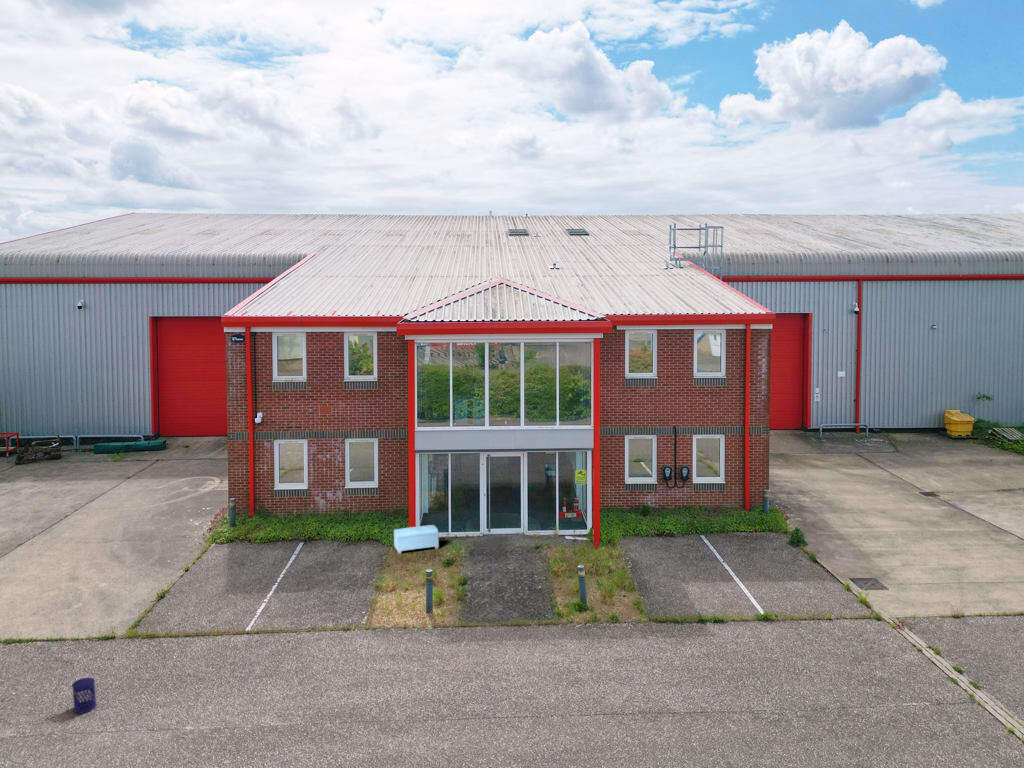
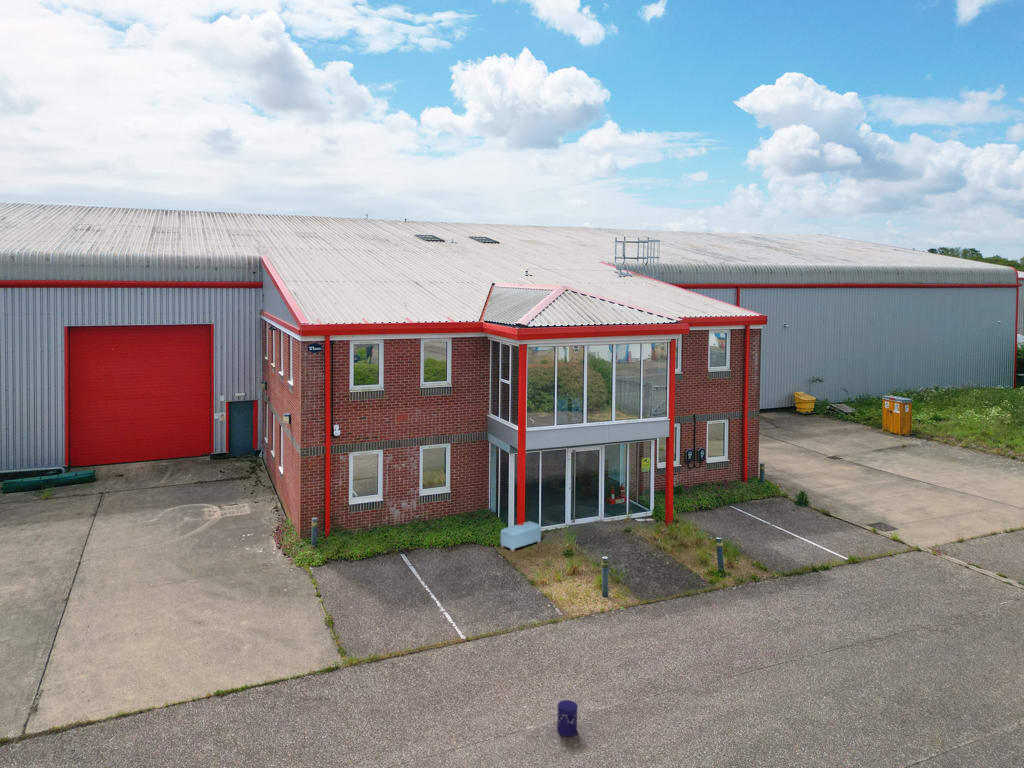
waste bin: present [72,678,97,713] -> present [557,700,578,737]

